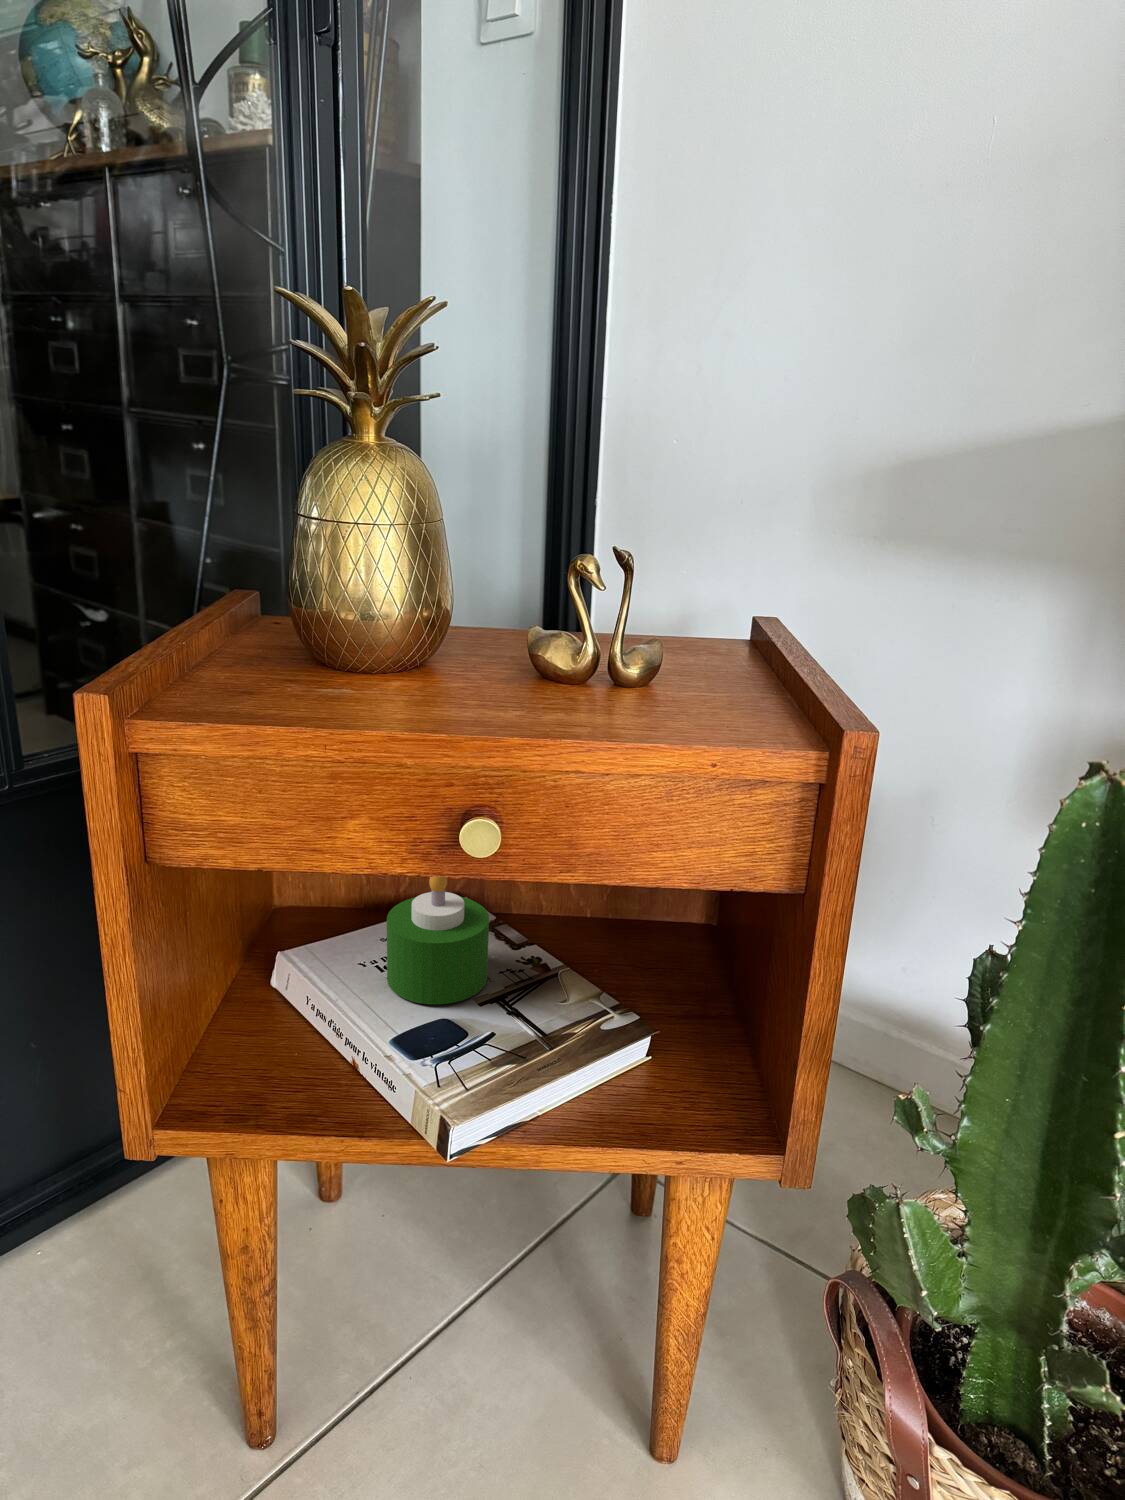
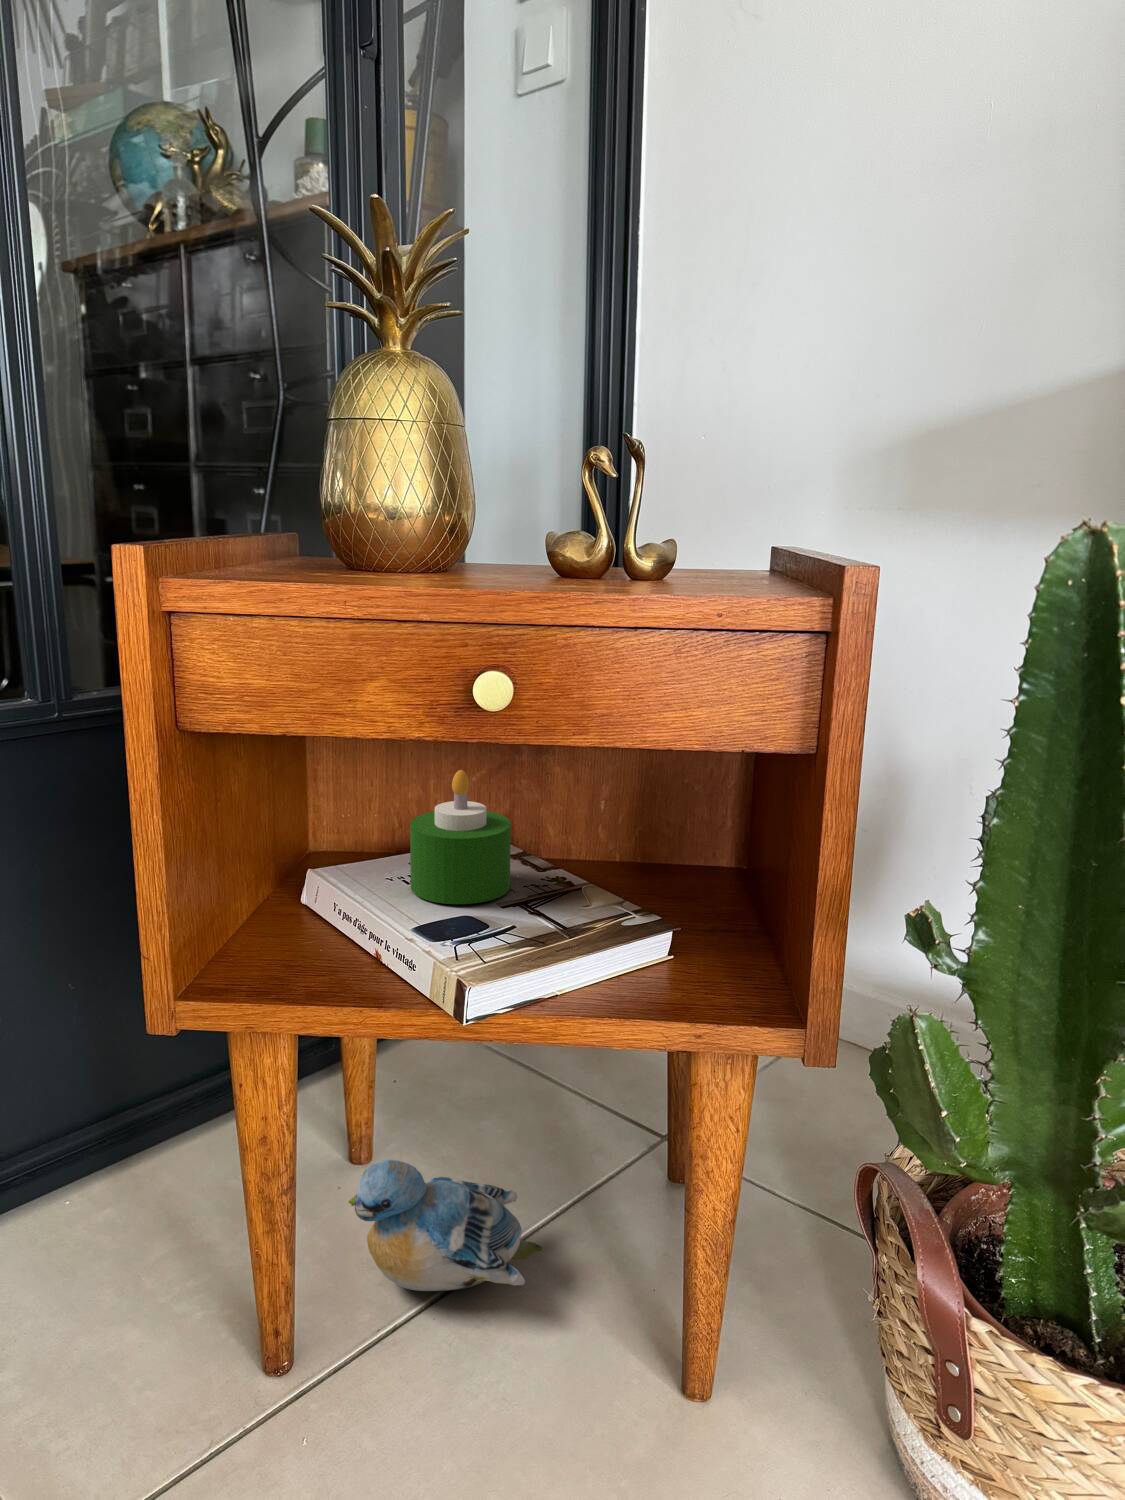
plush toy: none [326,1228,515,1350] -> present [348,1160,543,1291]

